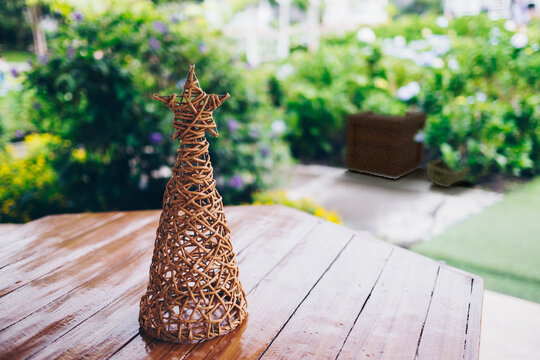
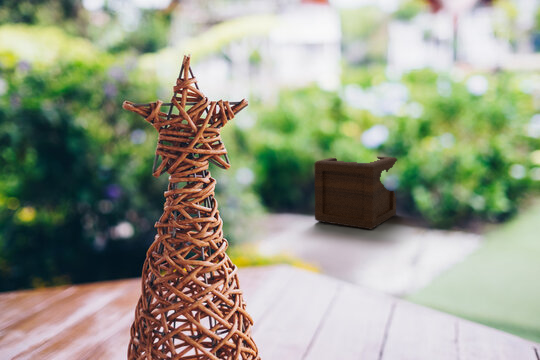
woven basket: present [427,159,469,187] -> none [404,204,448,235]

